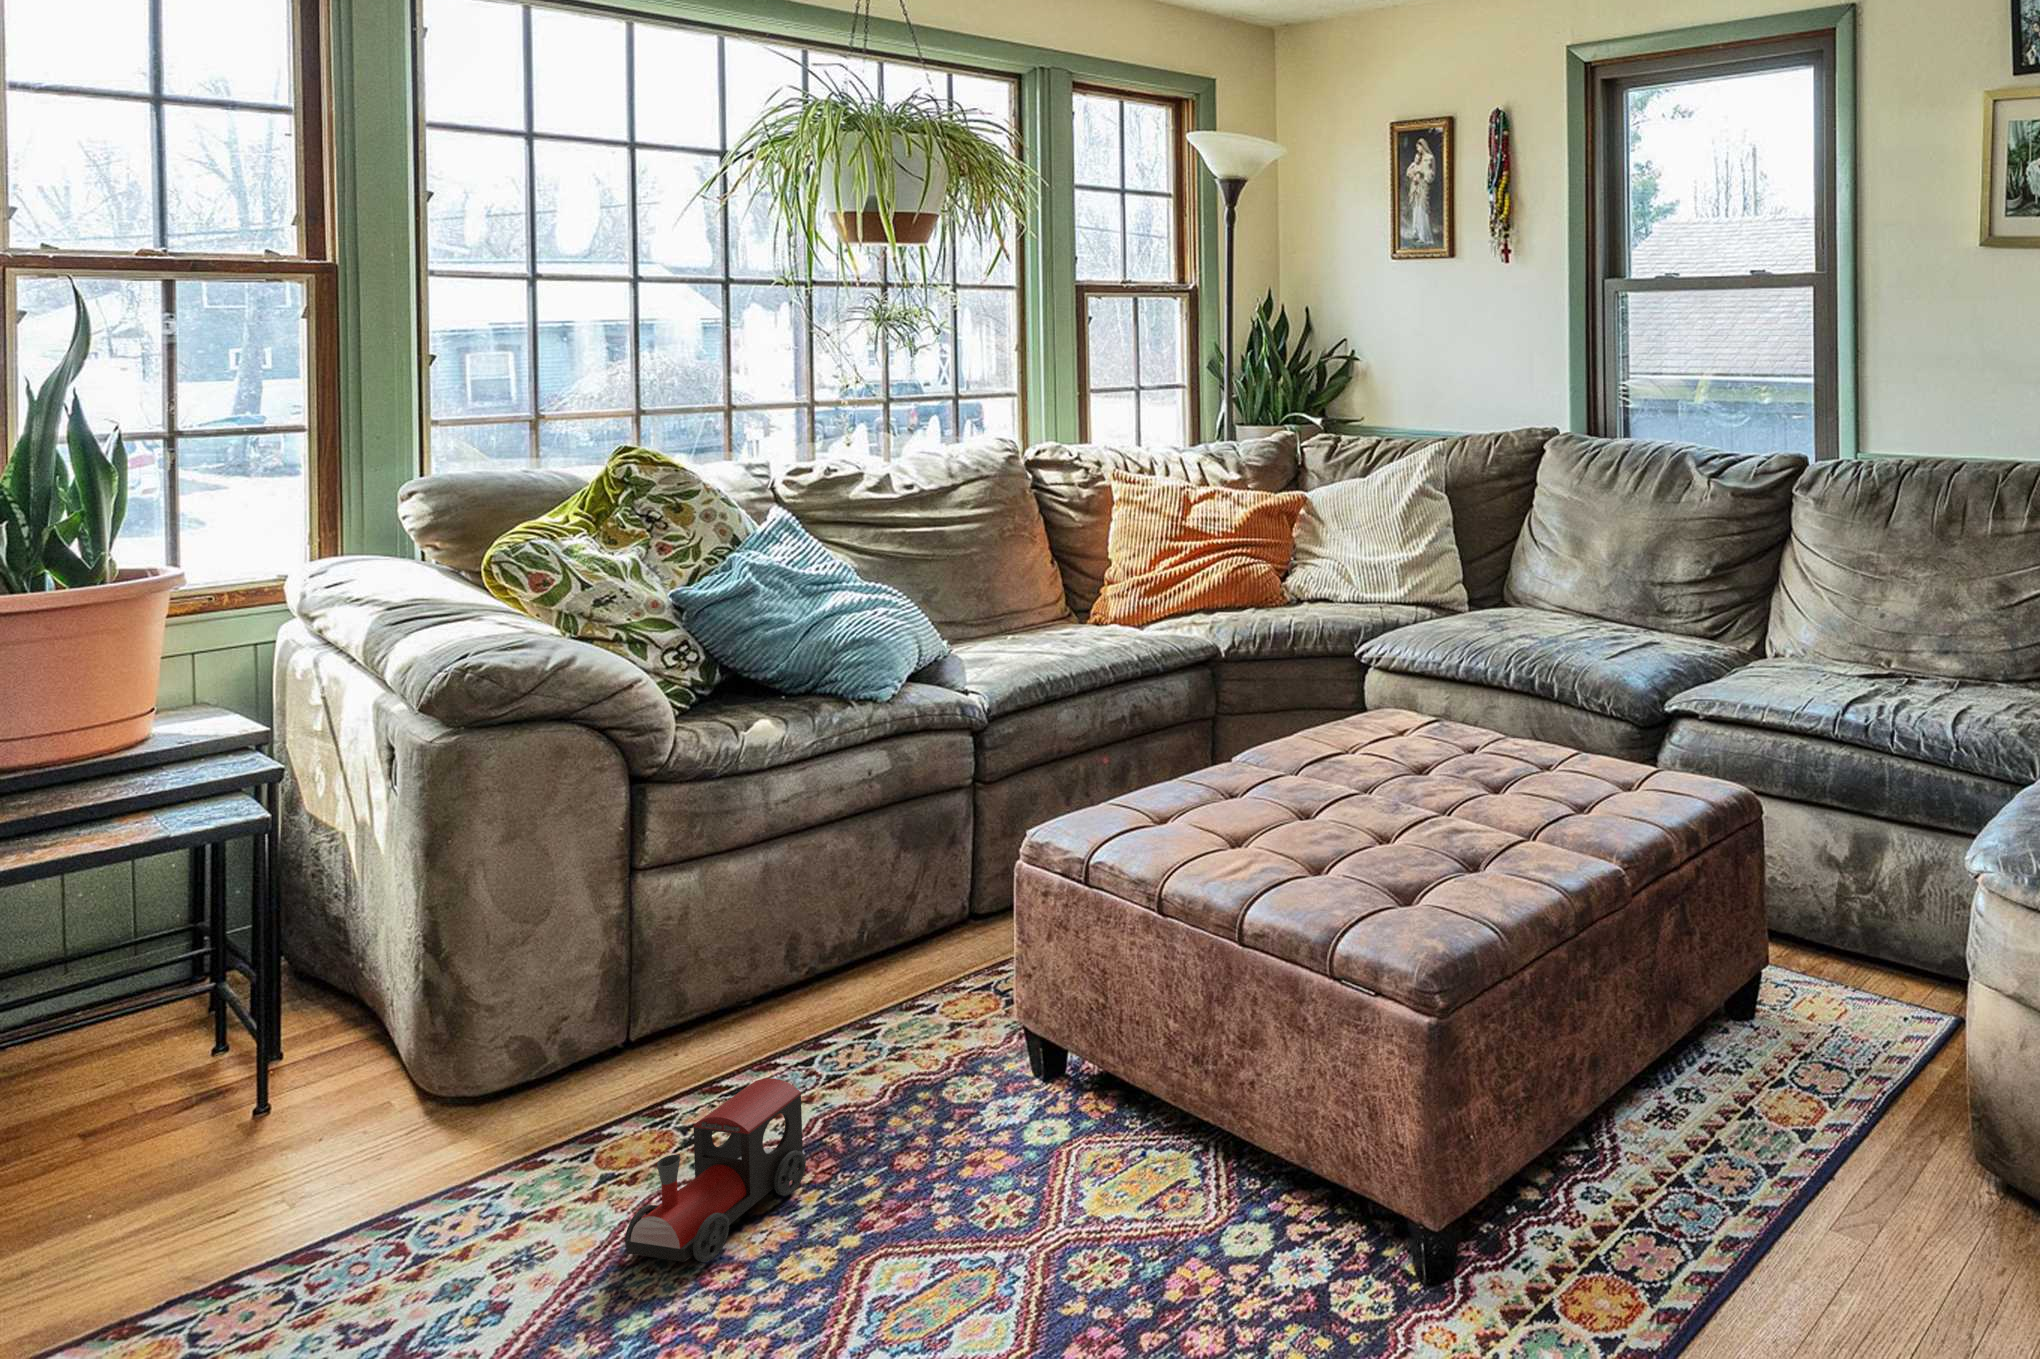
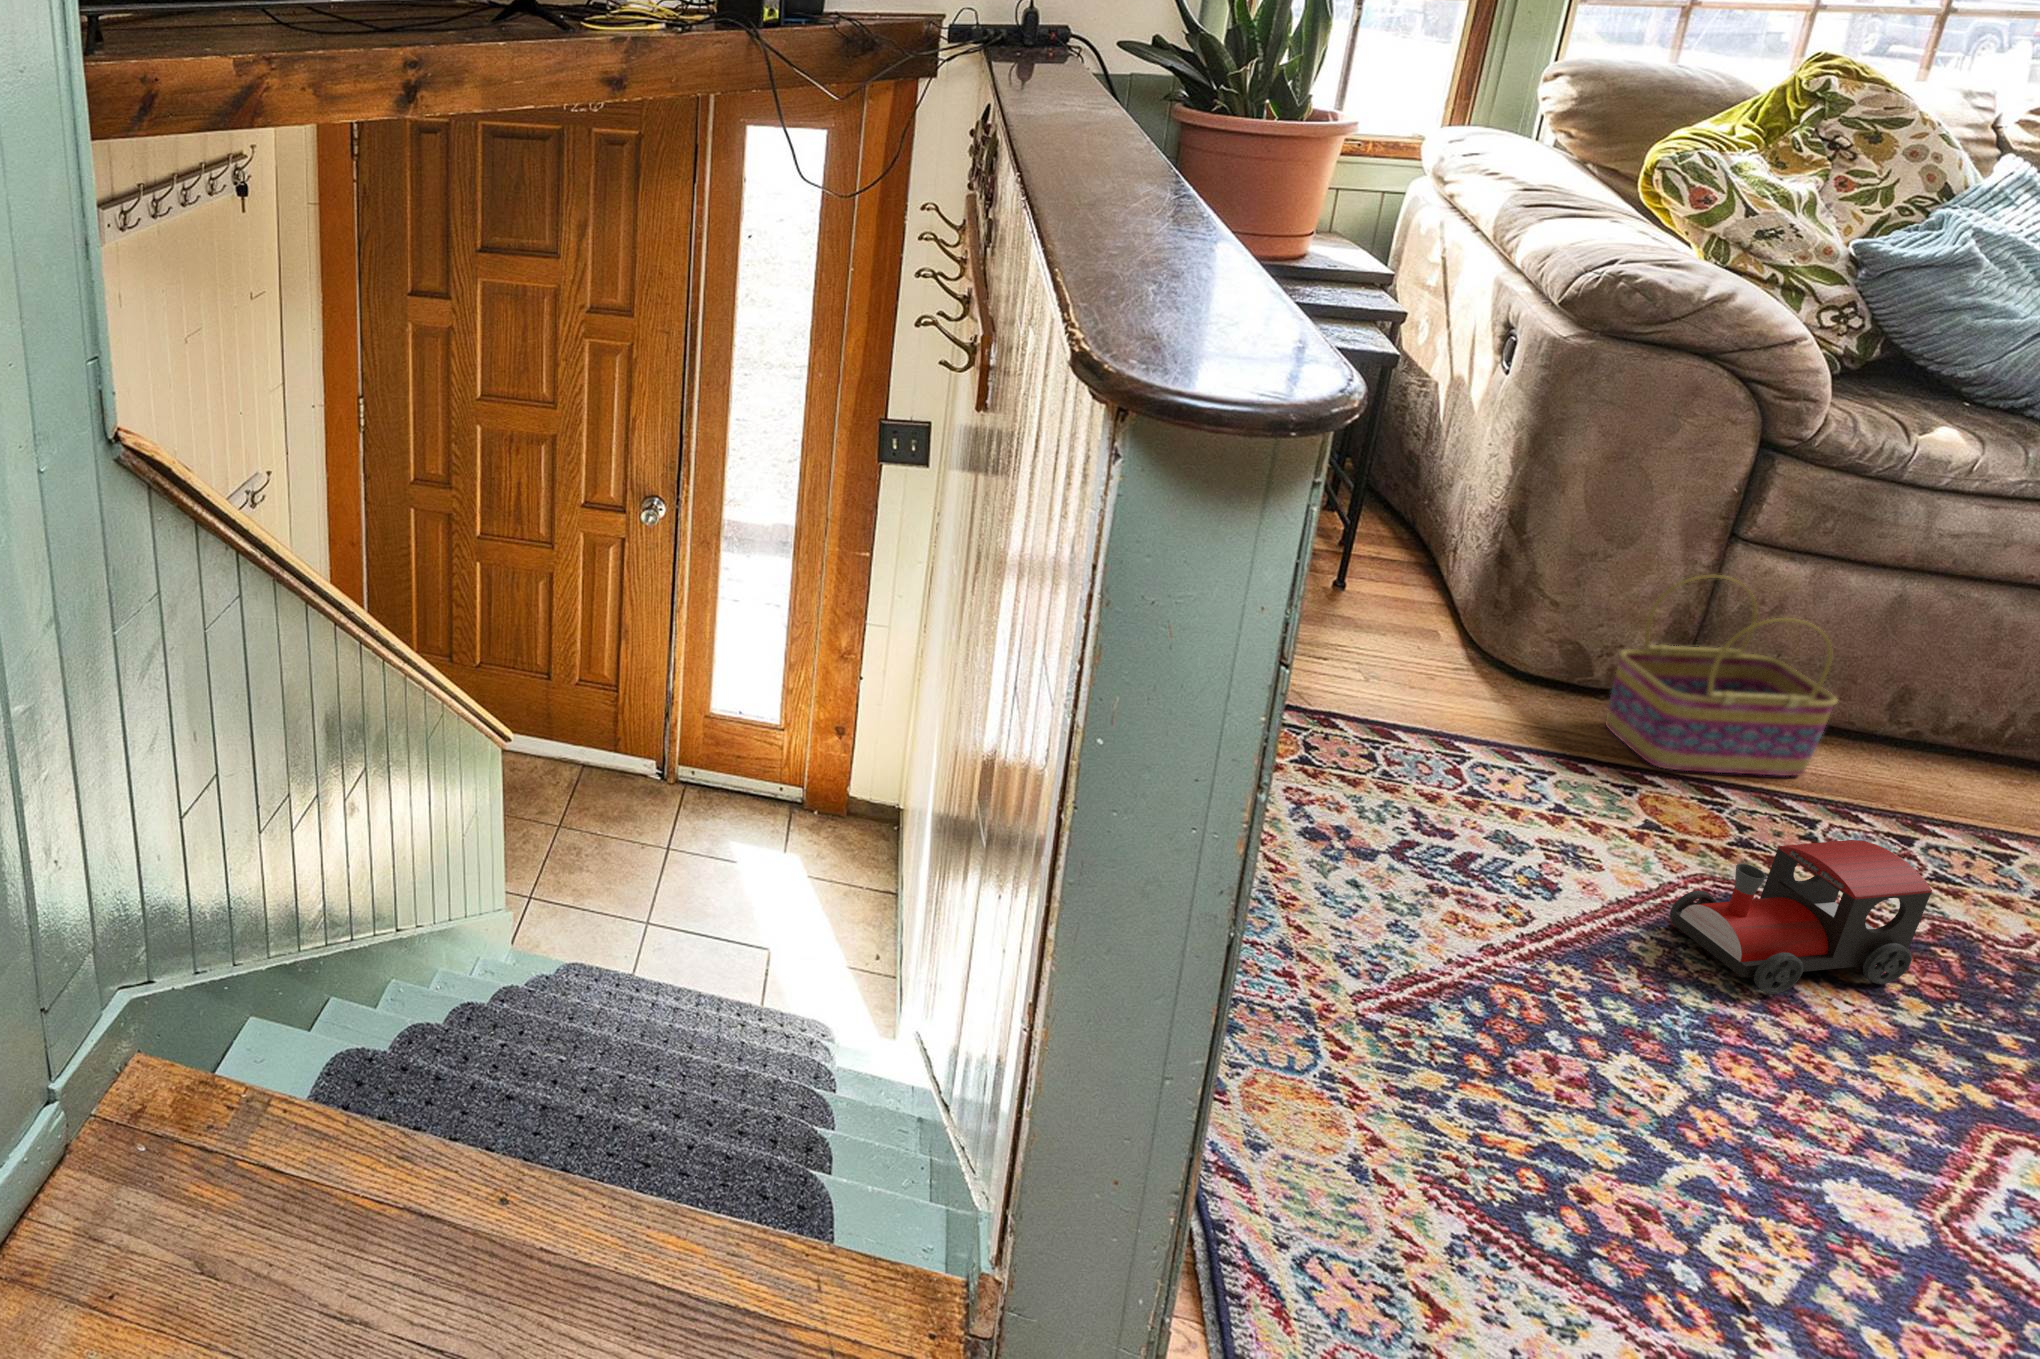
basket: none [562,908,739,1115] -> present [1606,575,1838,776]

